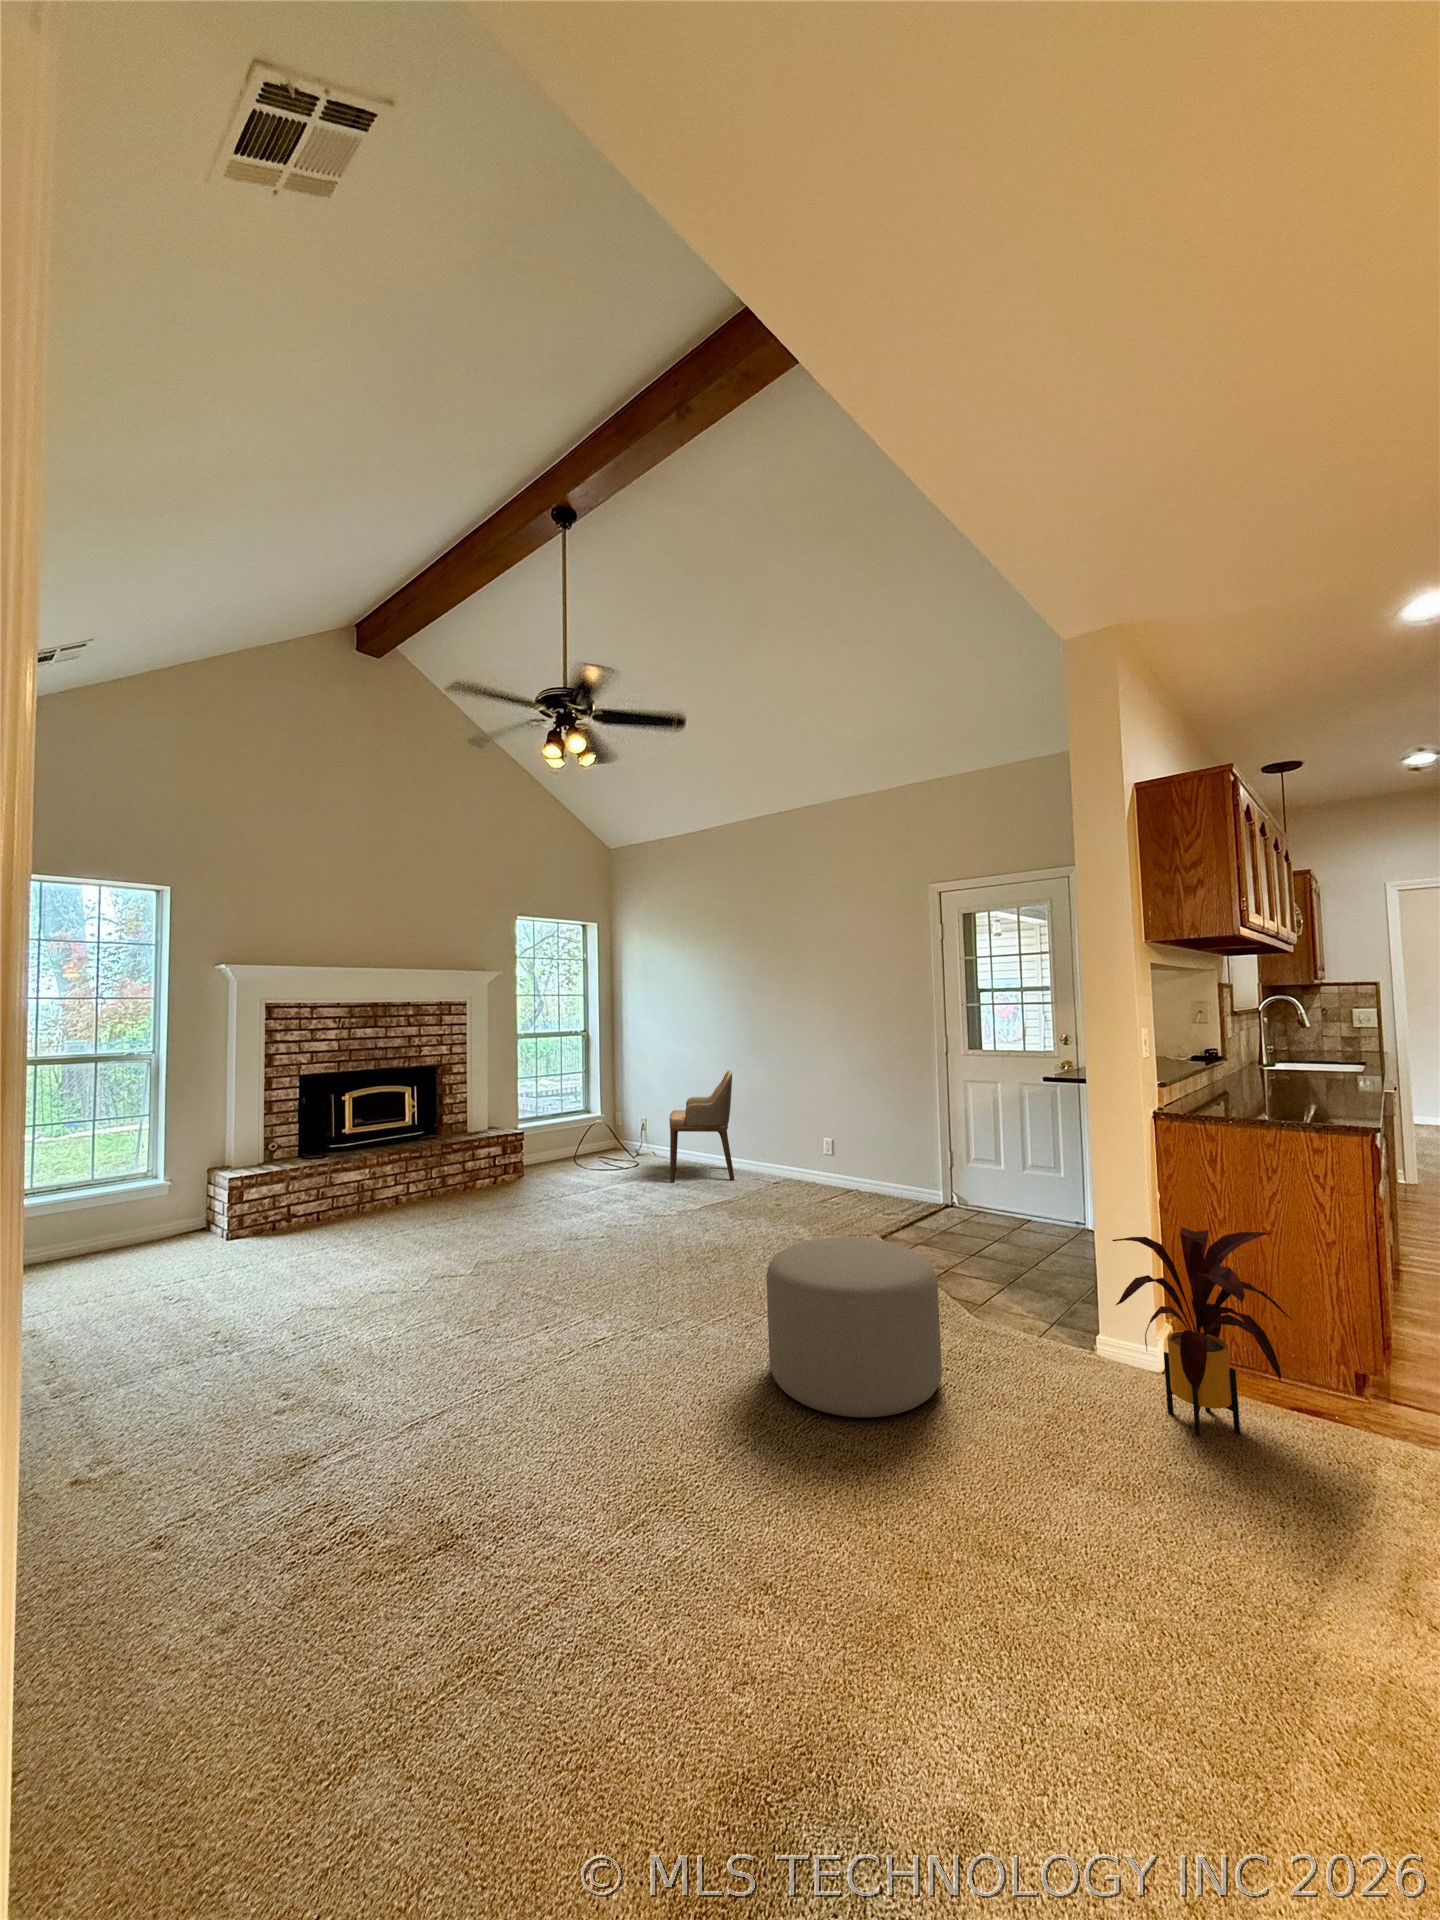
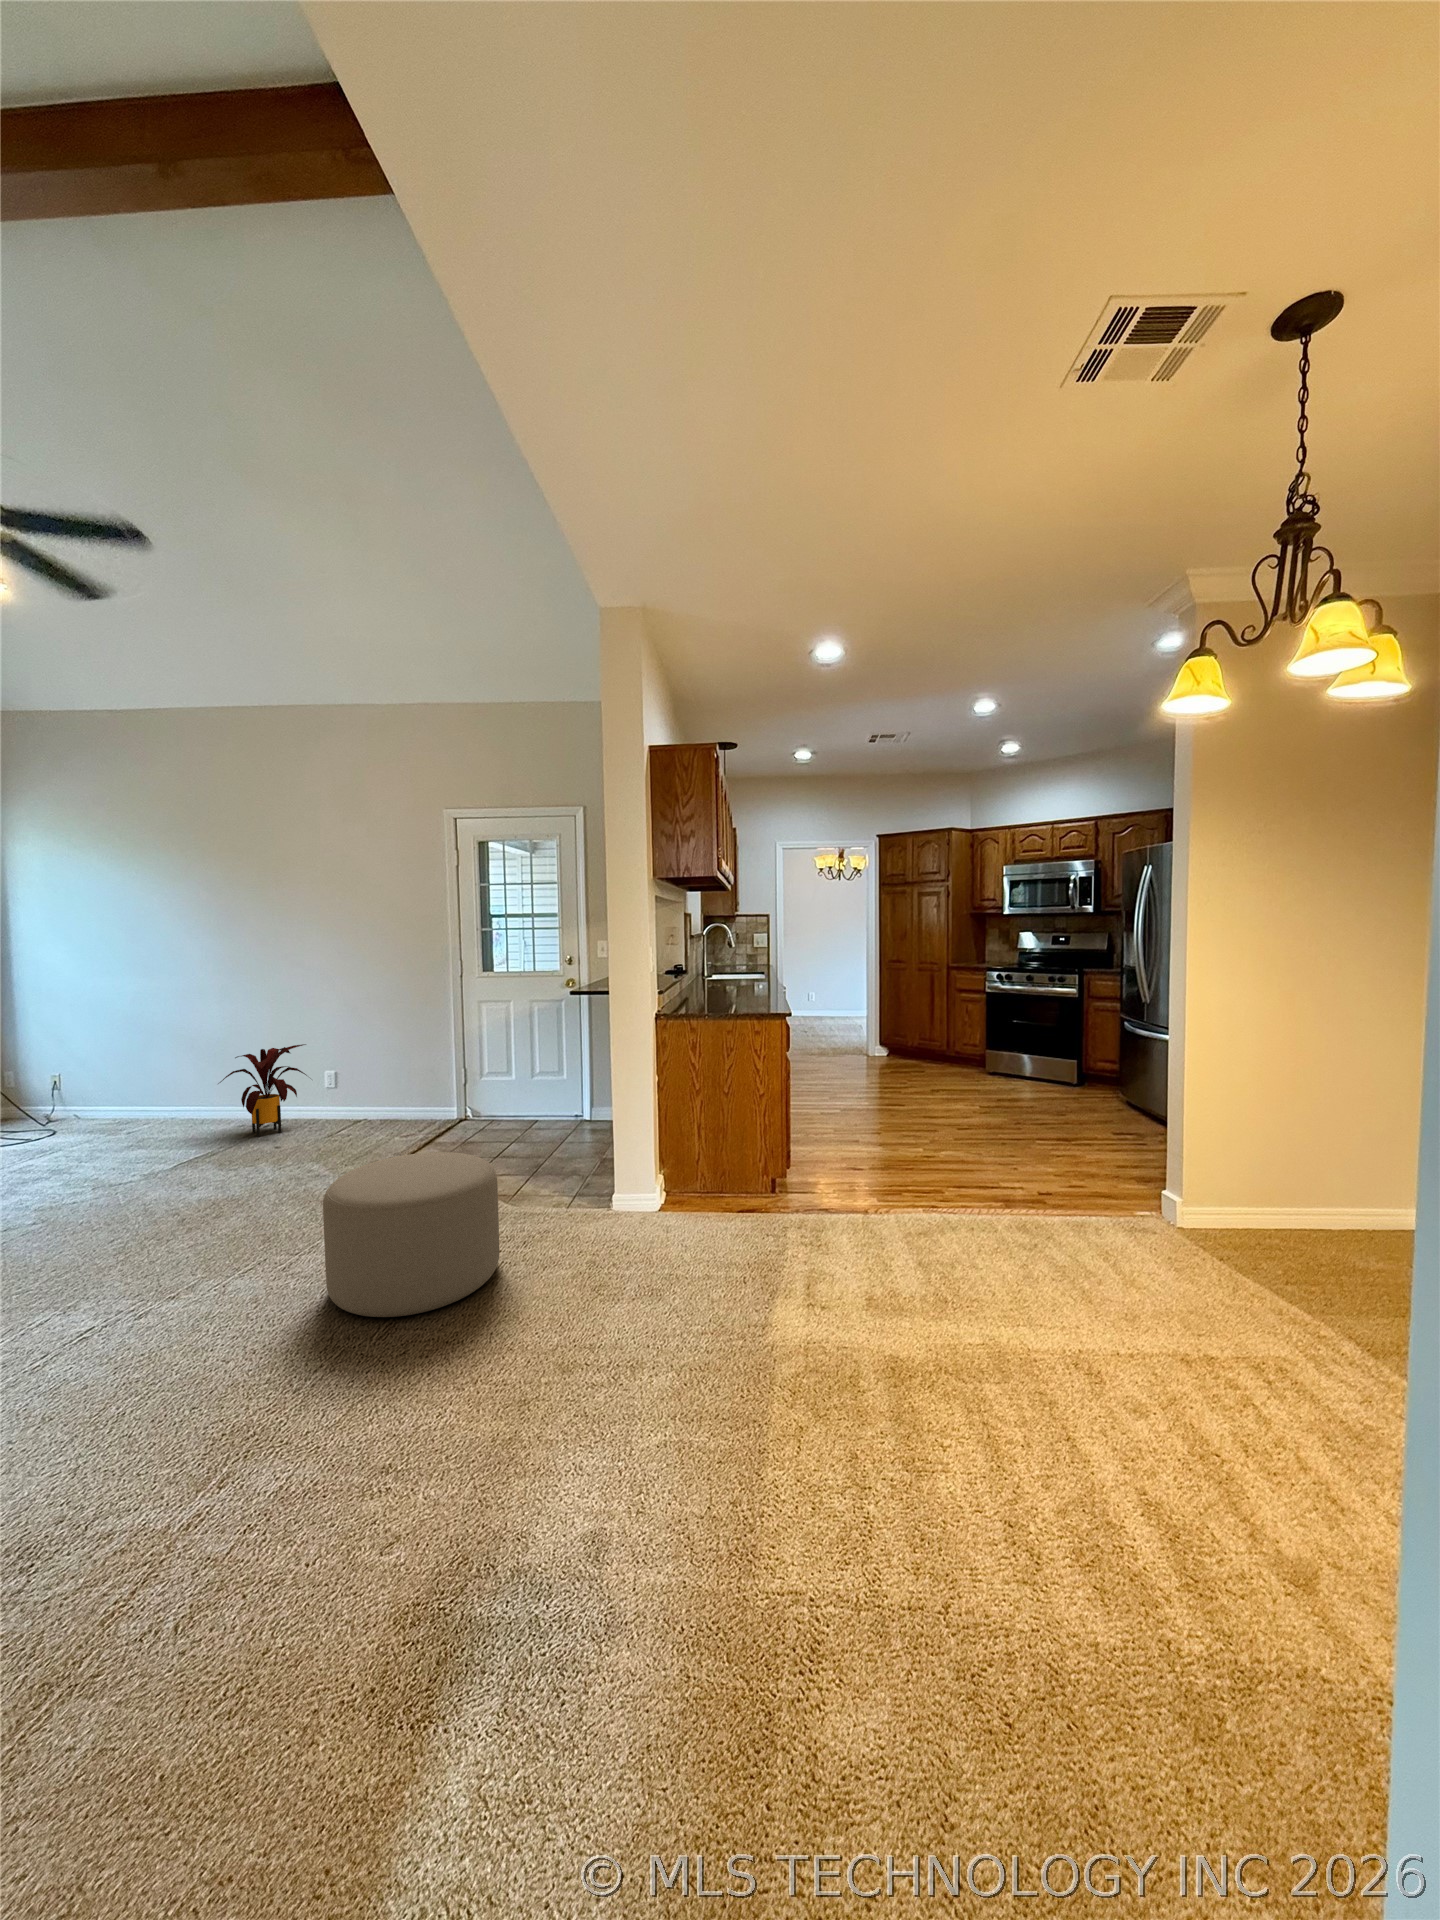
armchair: present [669,1070,735,1183] -> none [105,1003,207,1145]
house plant: present [1112,1227,1291,1436] -> present [218,1044,307,1137]

